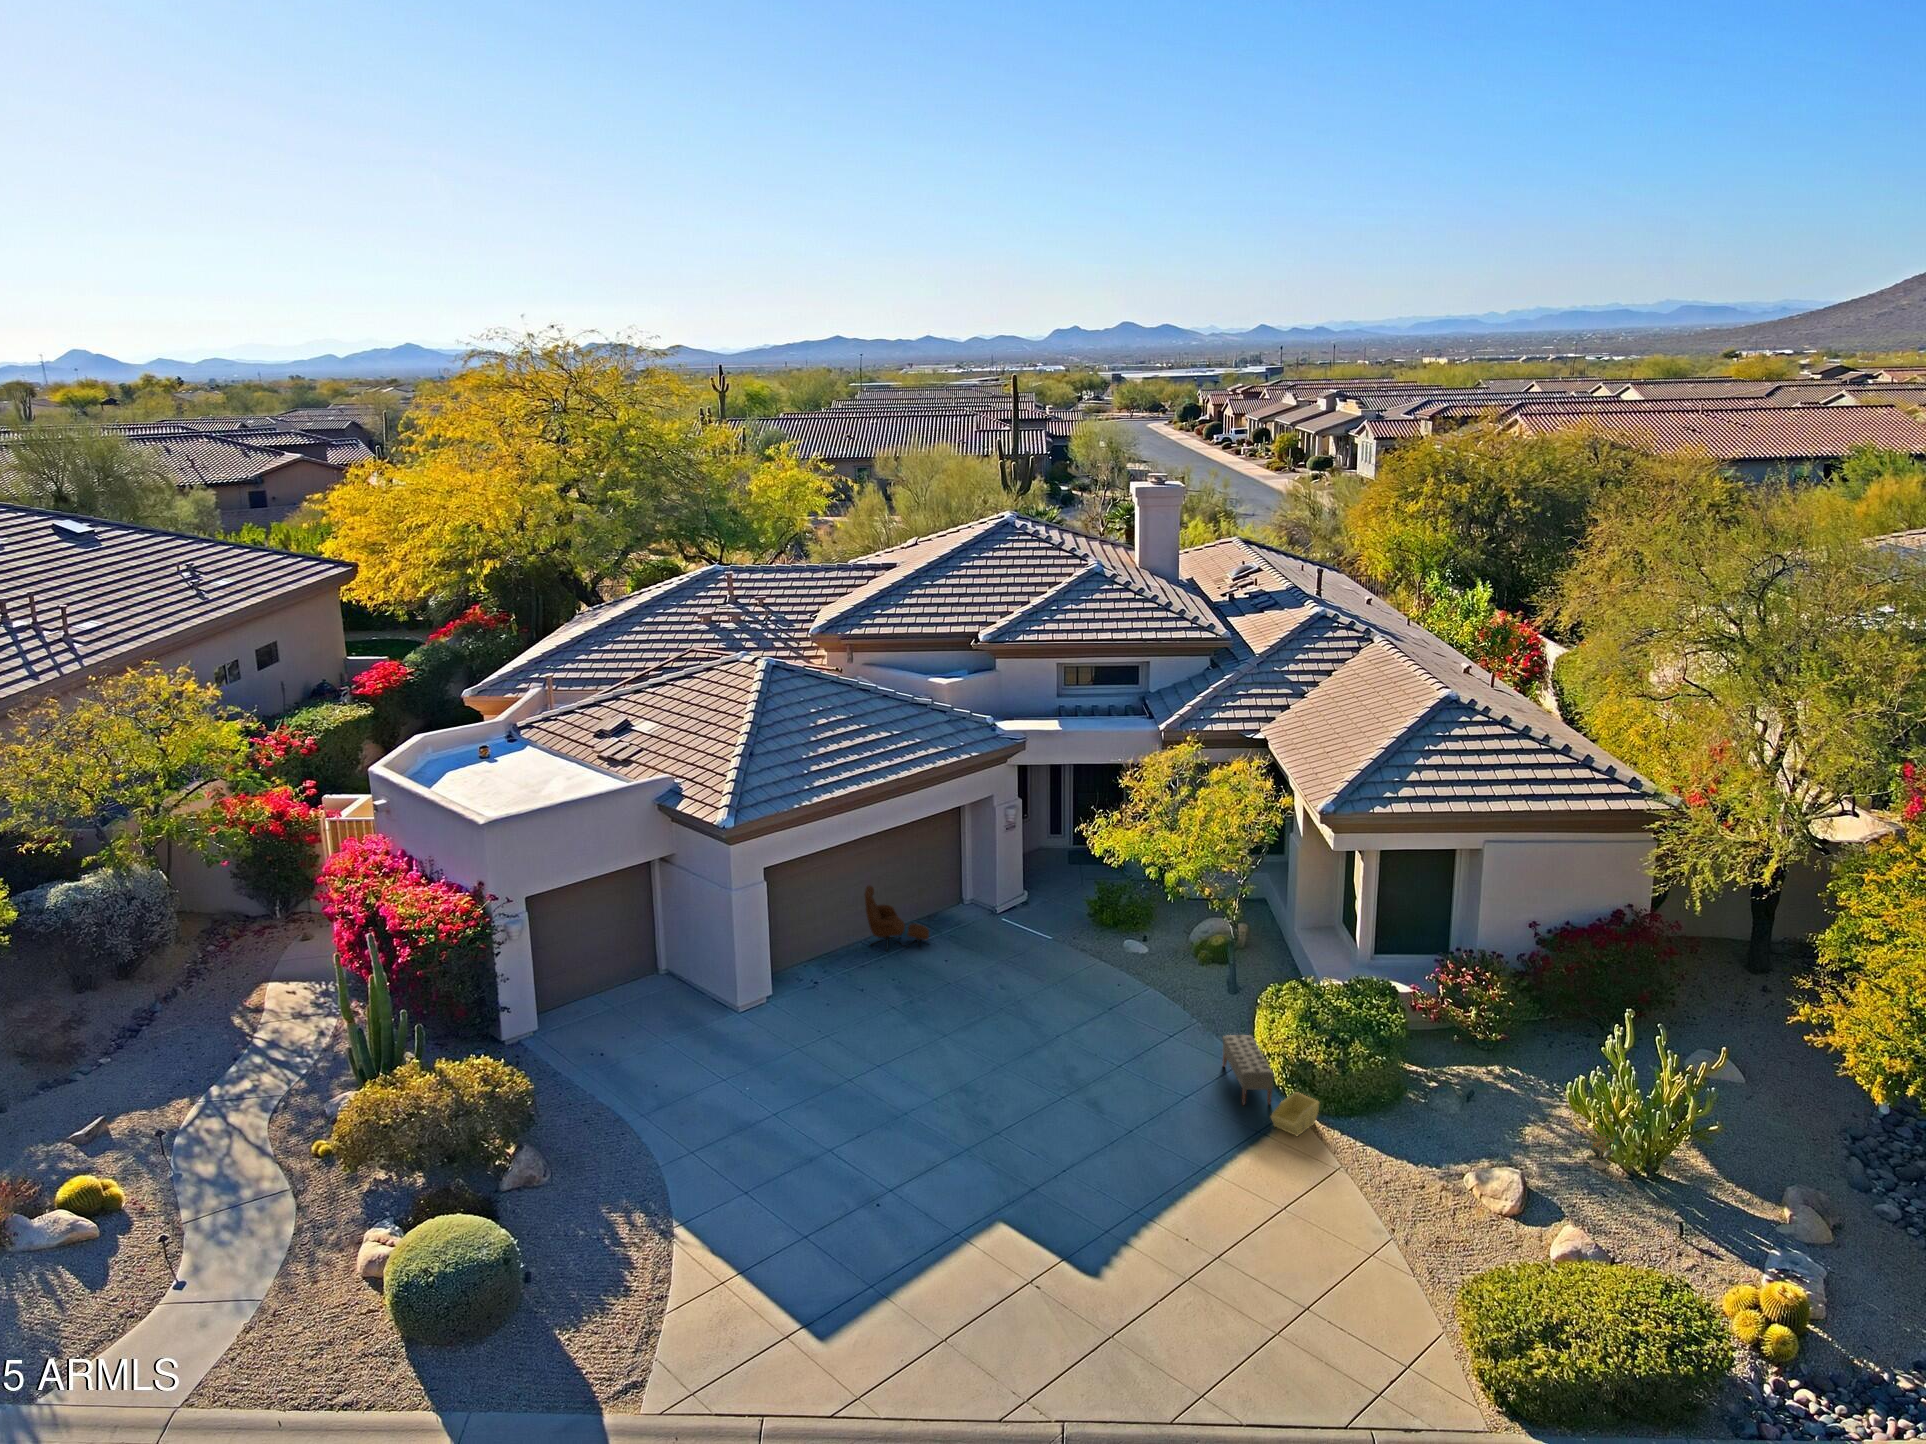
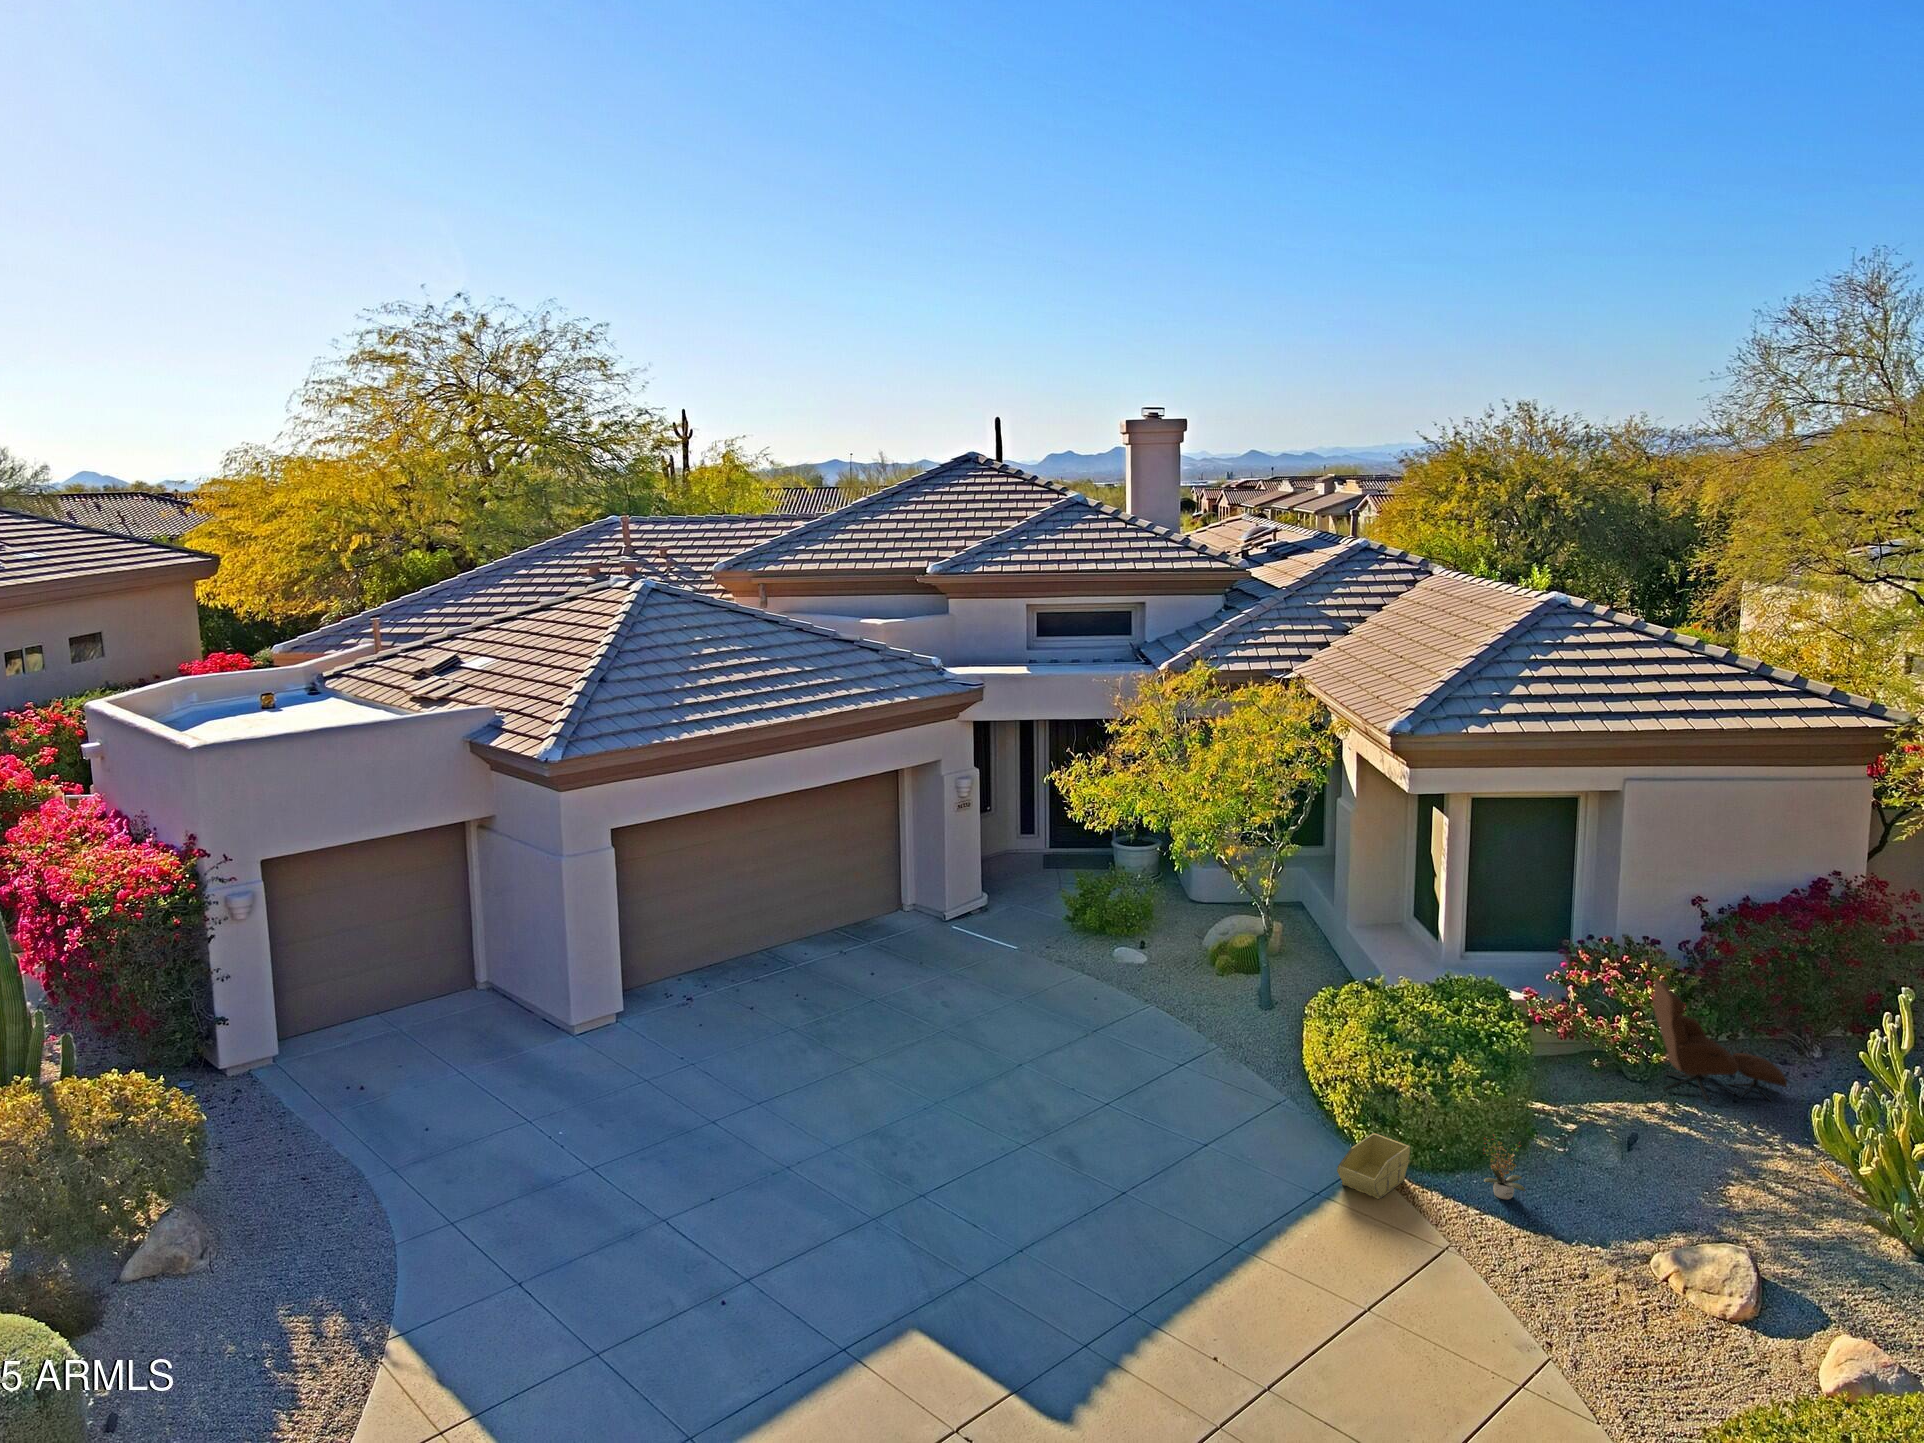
lounge chair: present [864,885,929,951] -> present [1653,978,1787,1103]
bench: present [1223,1035,1274,1105] -> none [1259,1055,1340,1156]
potted plant: present [1586,1125,1614,1170] -> present [1483,1134,1525,1199]

